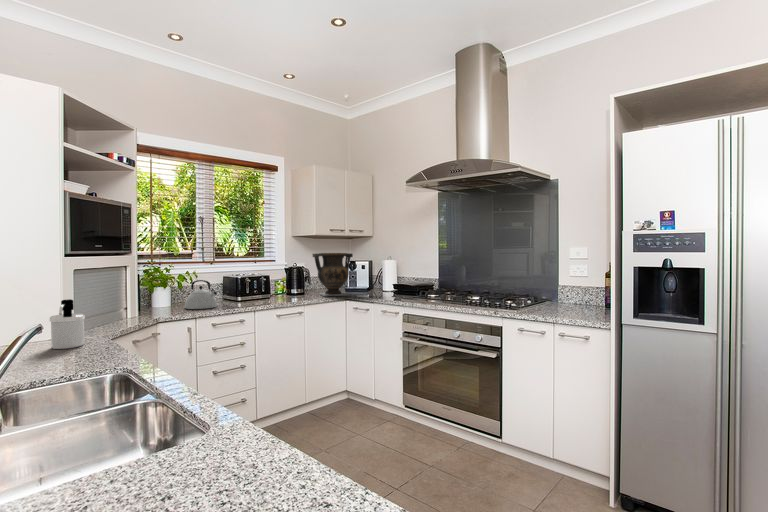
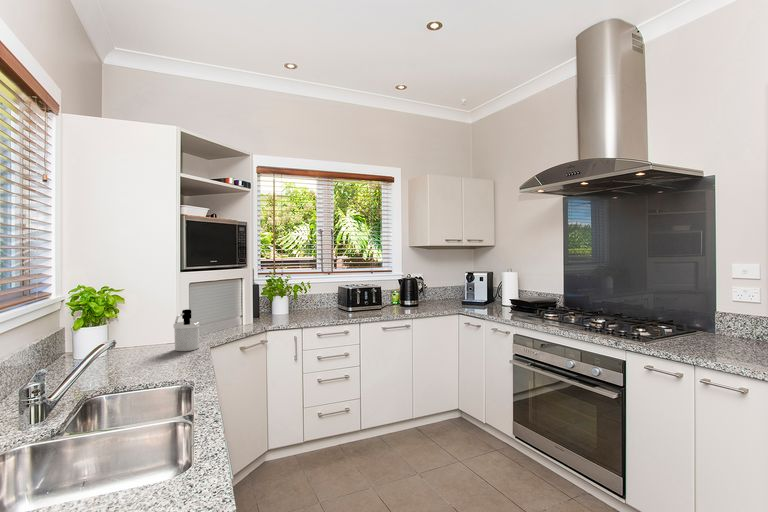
vase: present [313,253,353,296] -> none [424,264,465,309]
kettle: present [185,280,217,309] -> none [303,290,331,317]

